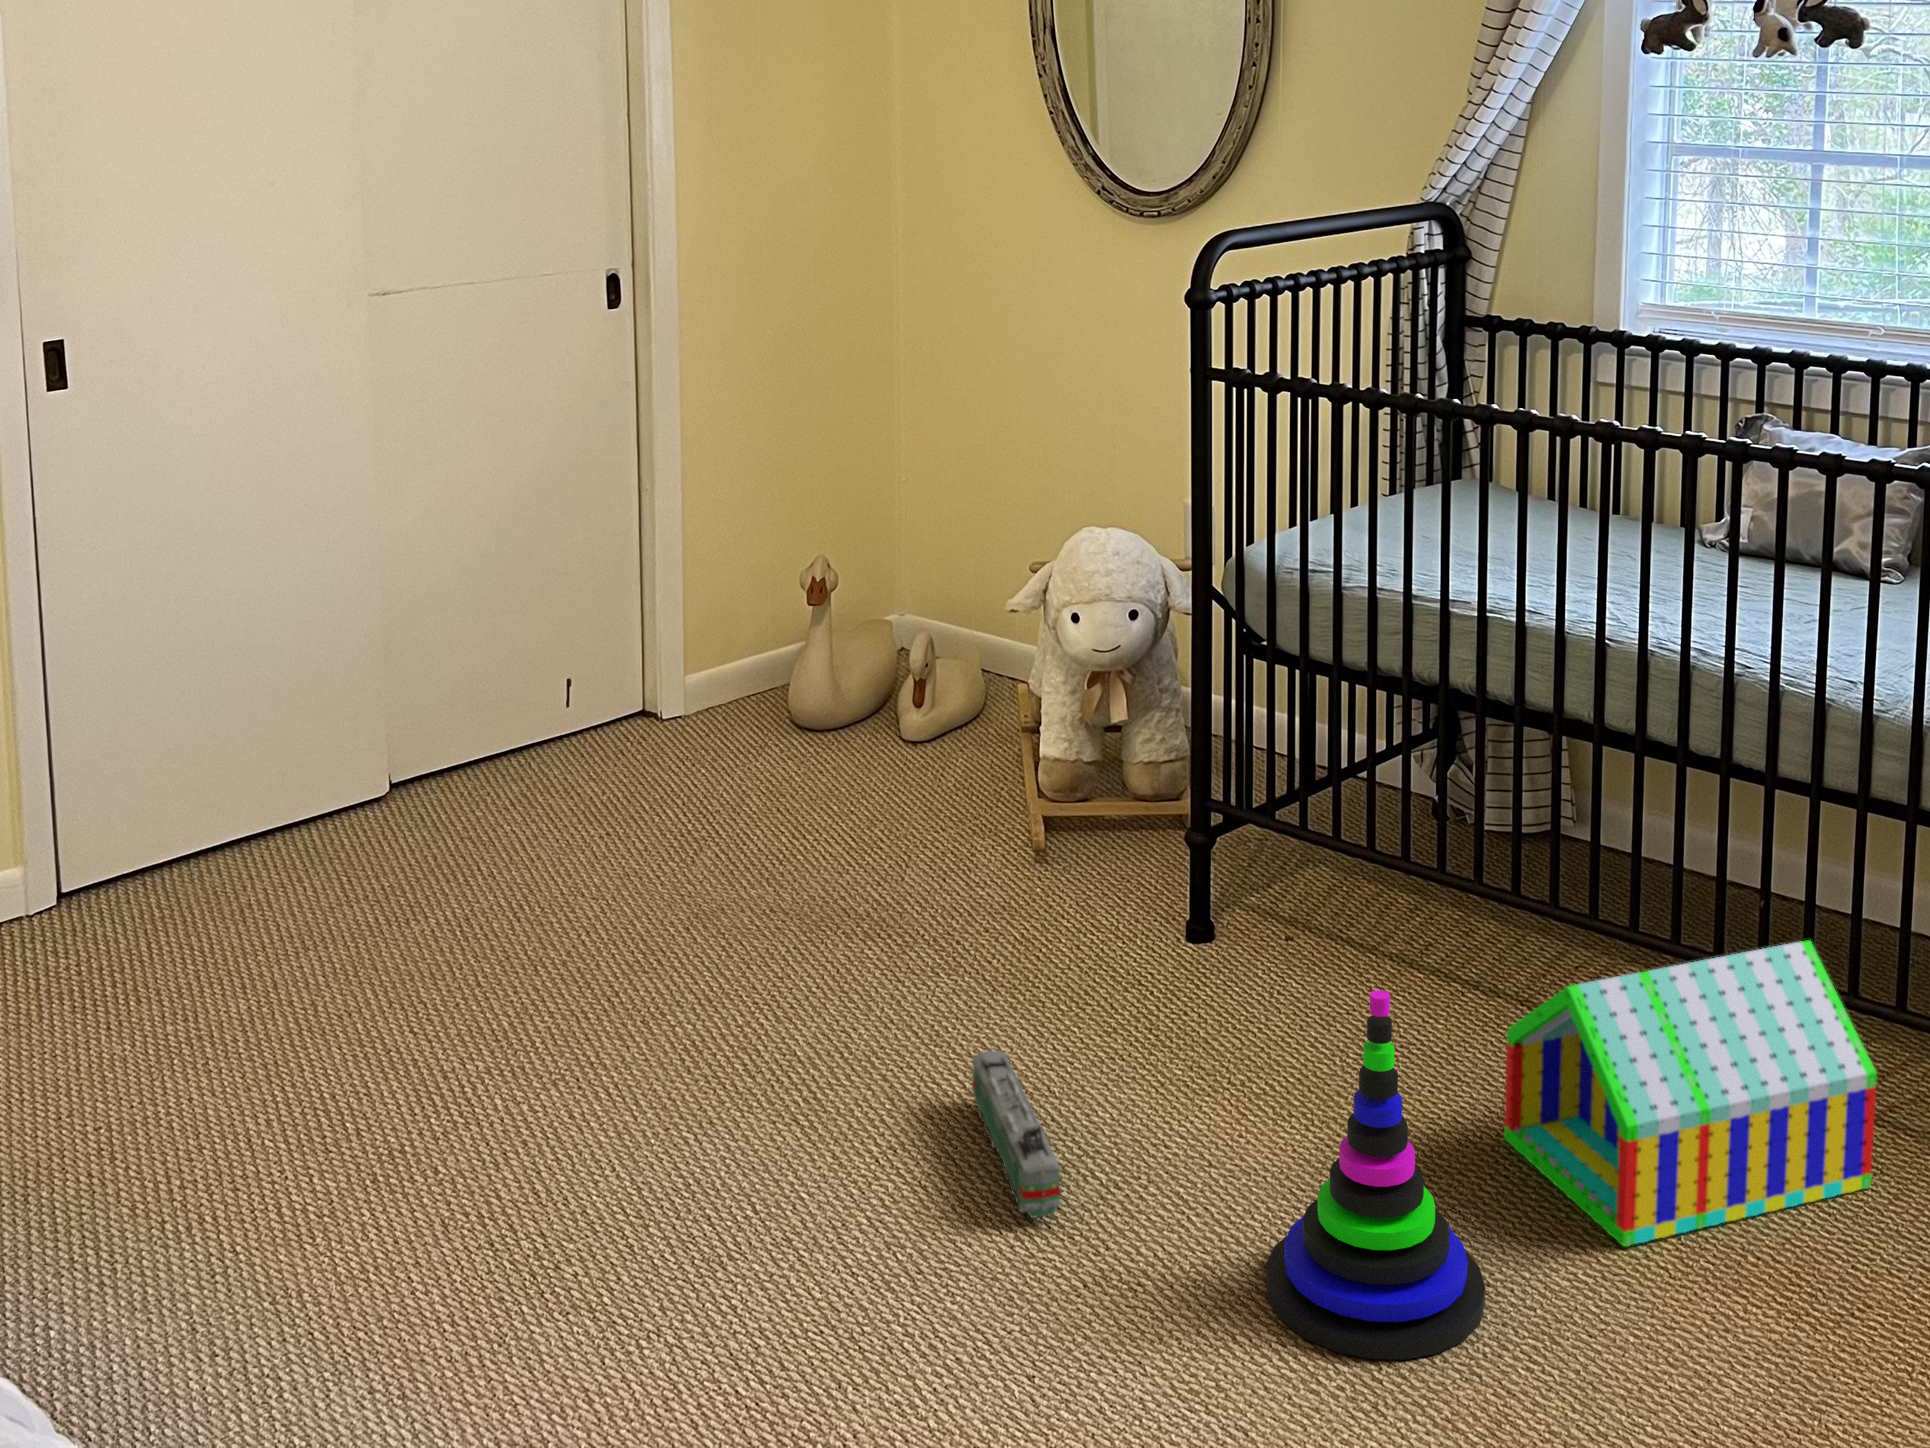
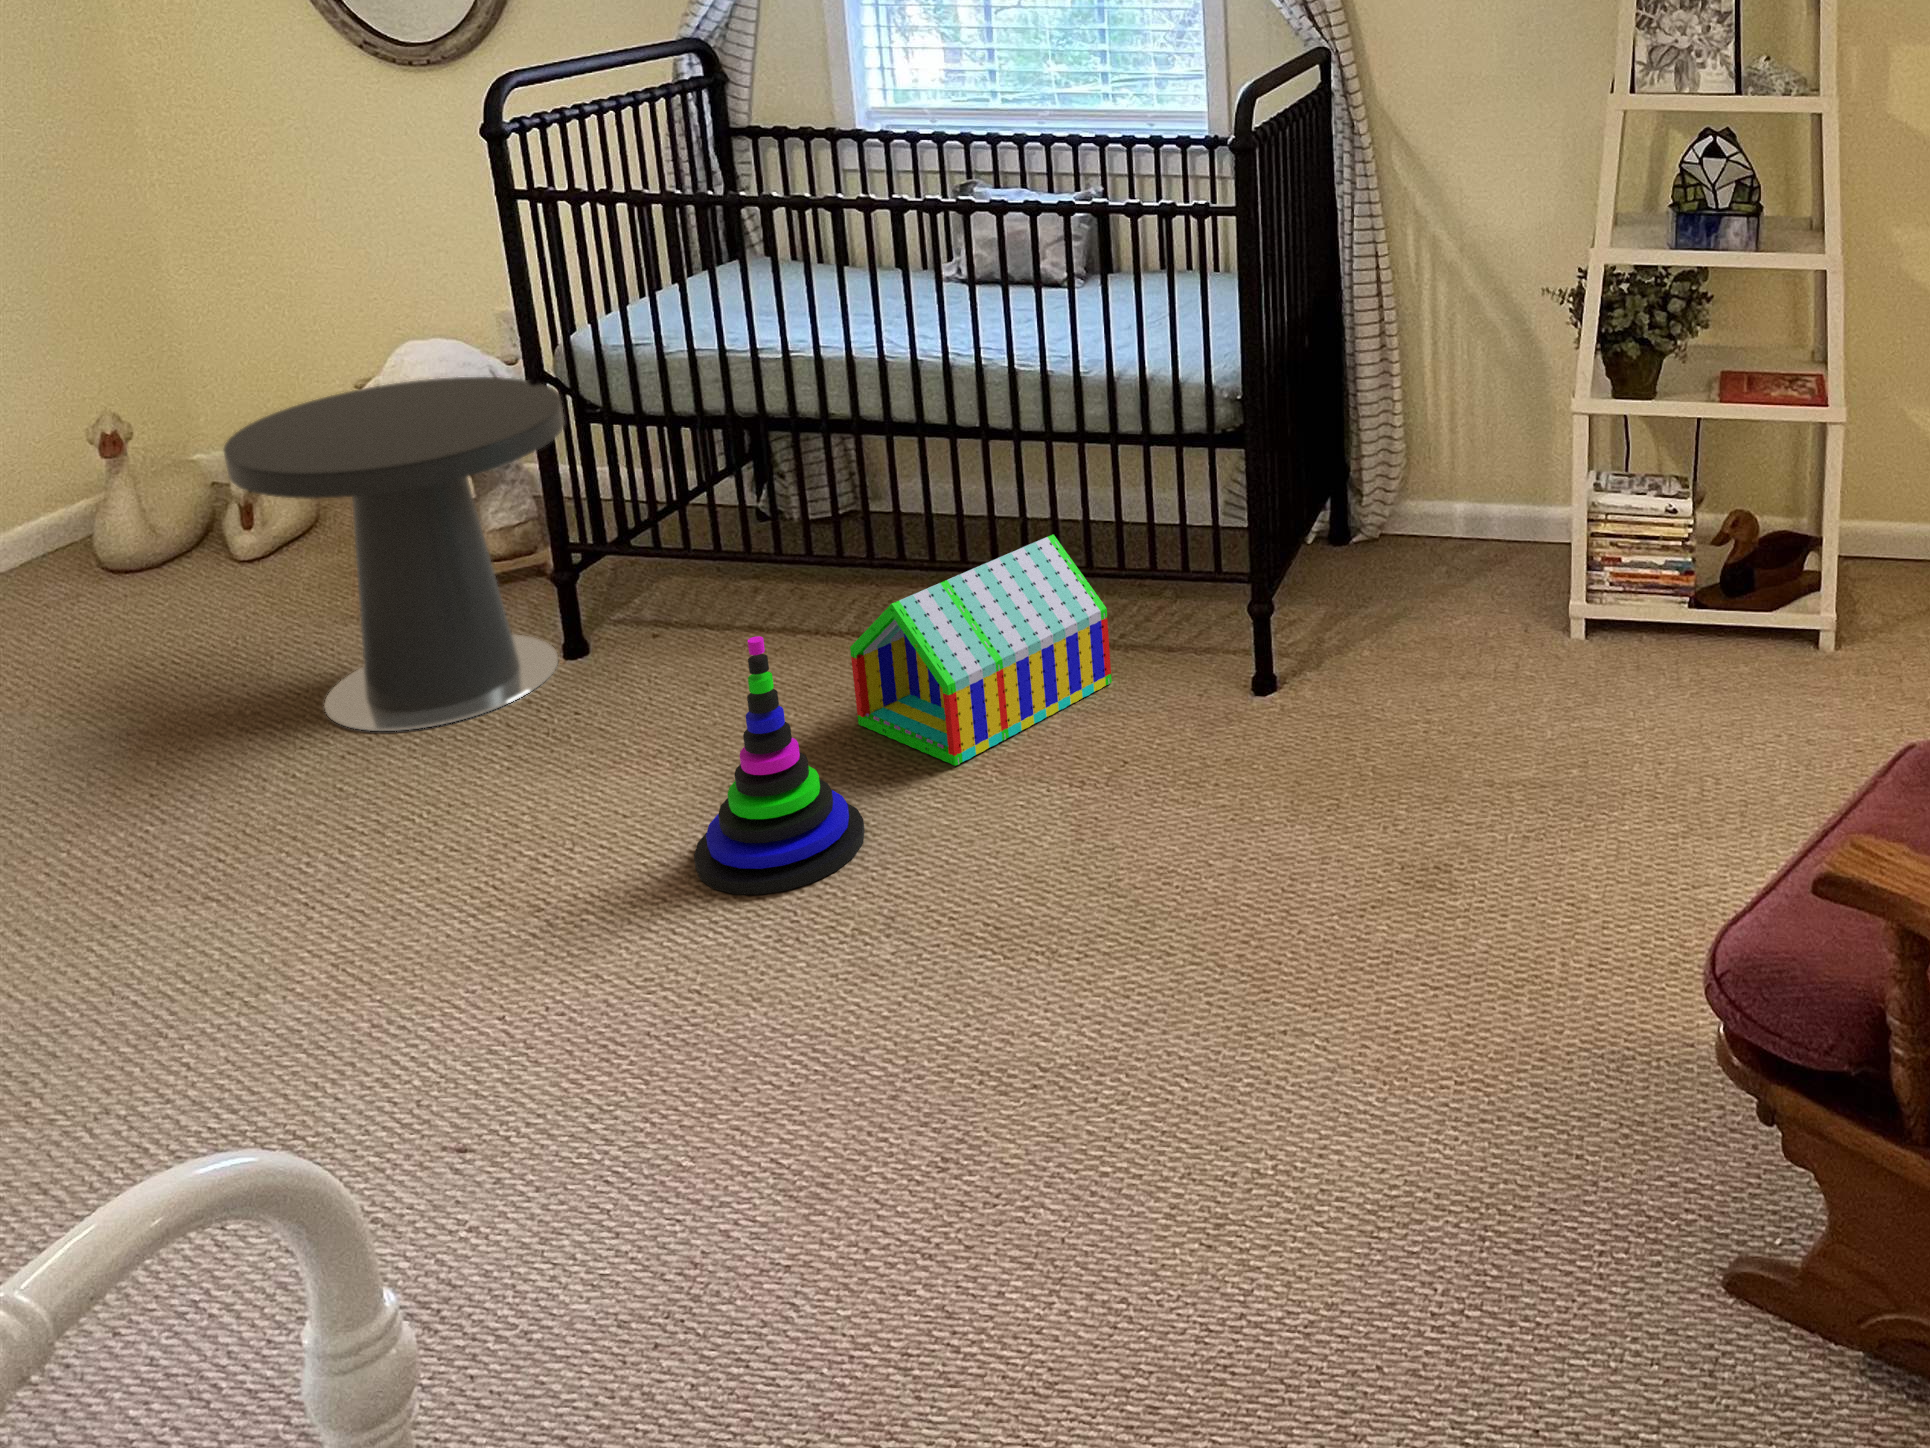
side table: none [885,570,1222,987] -> present [224,377,564,731]
toy train: present [972,1050,1061,1218] -> none [397,776,509,888]

